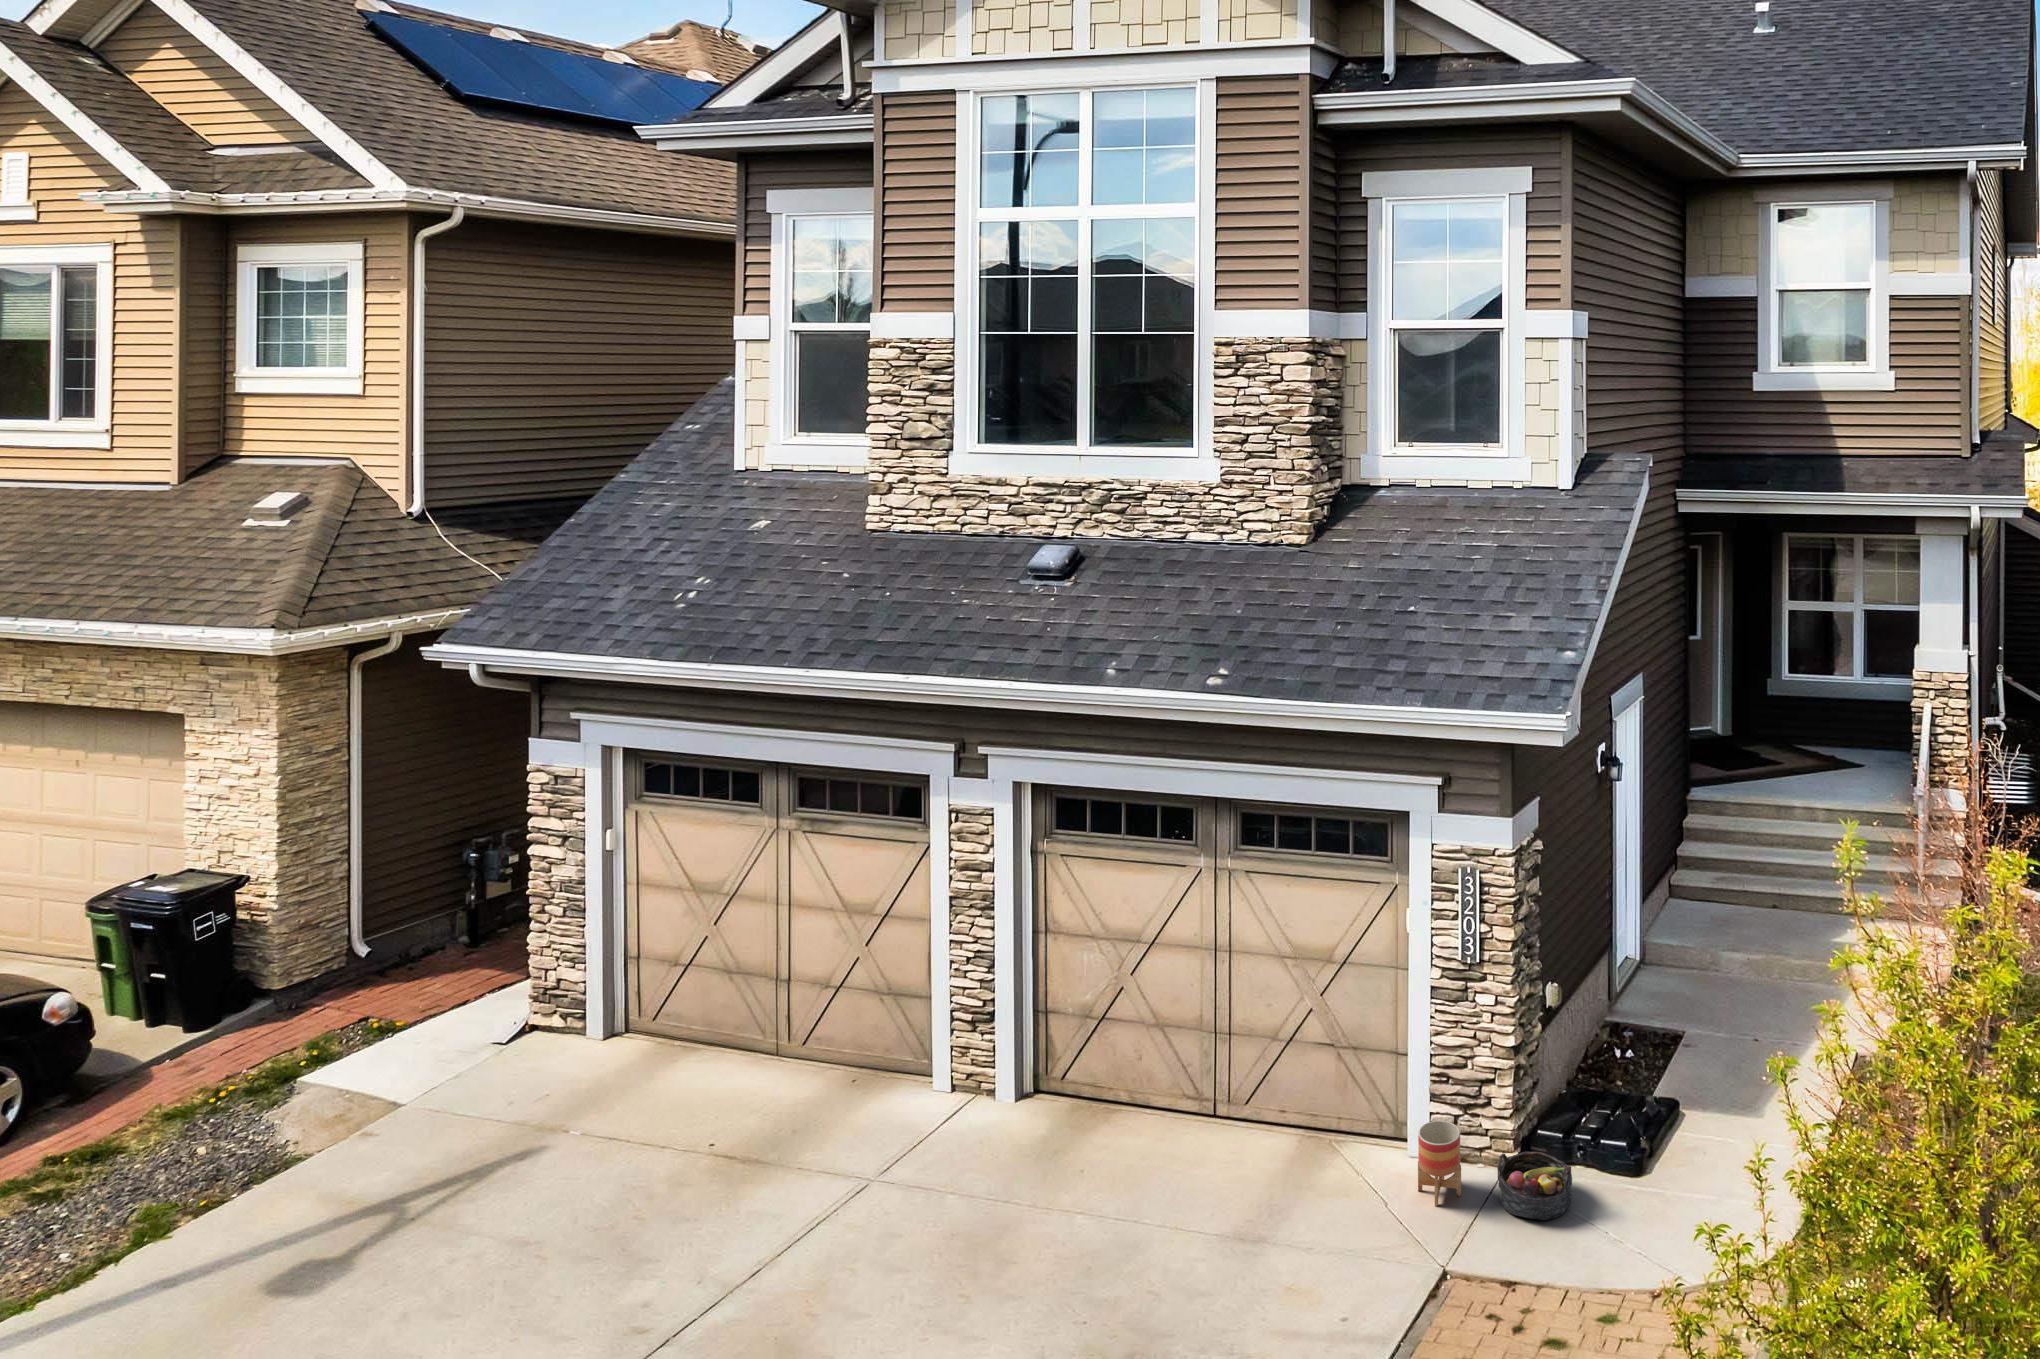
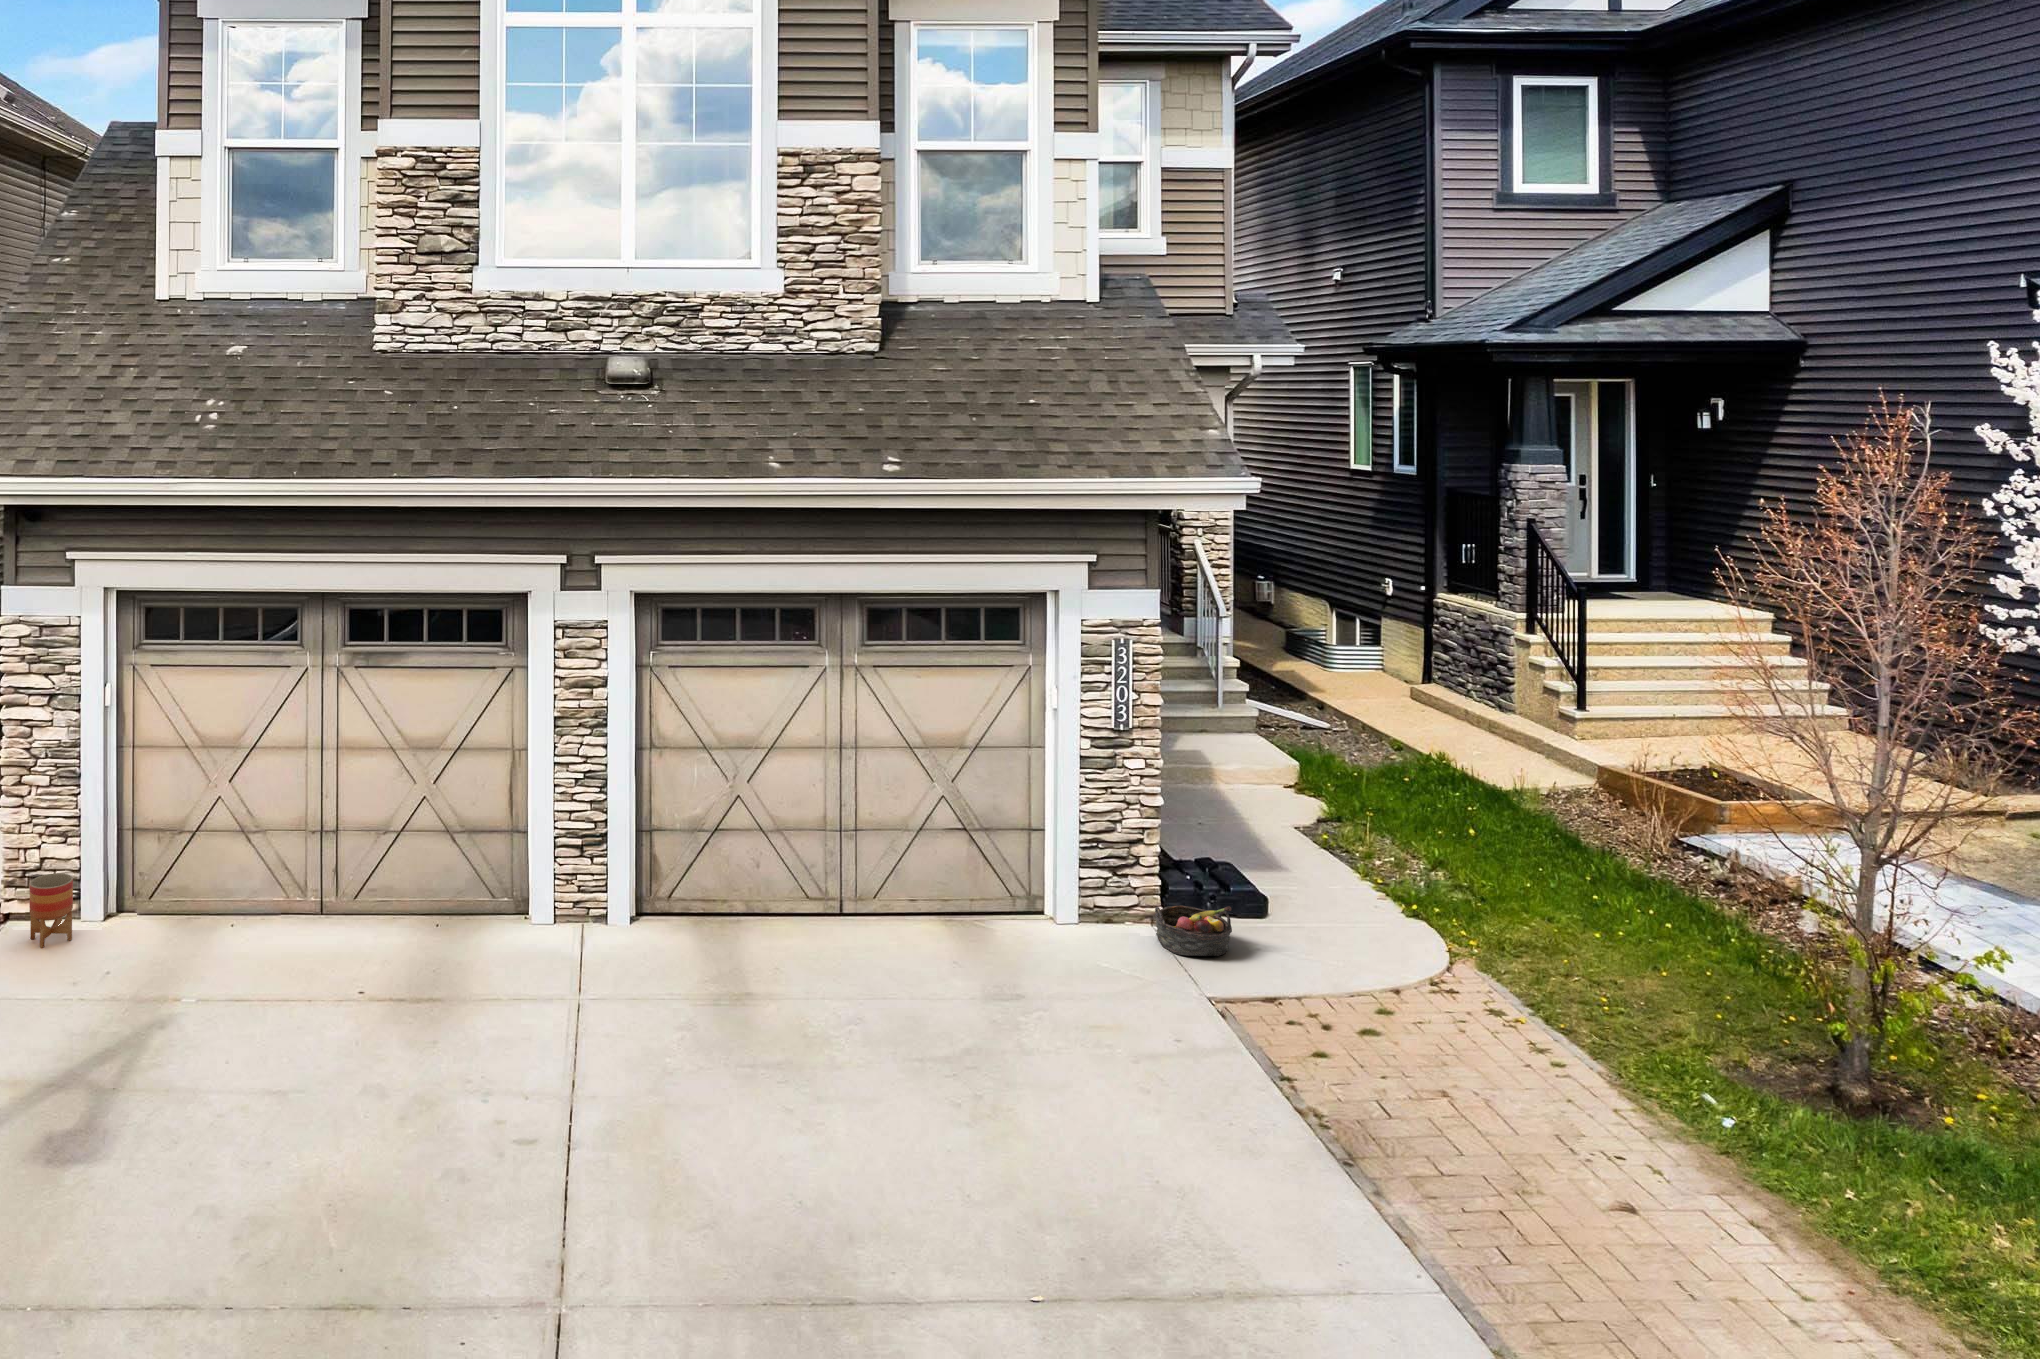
planter: present [1418,1121,1461,1206] -> present [29,873,73,948]

